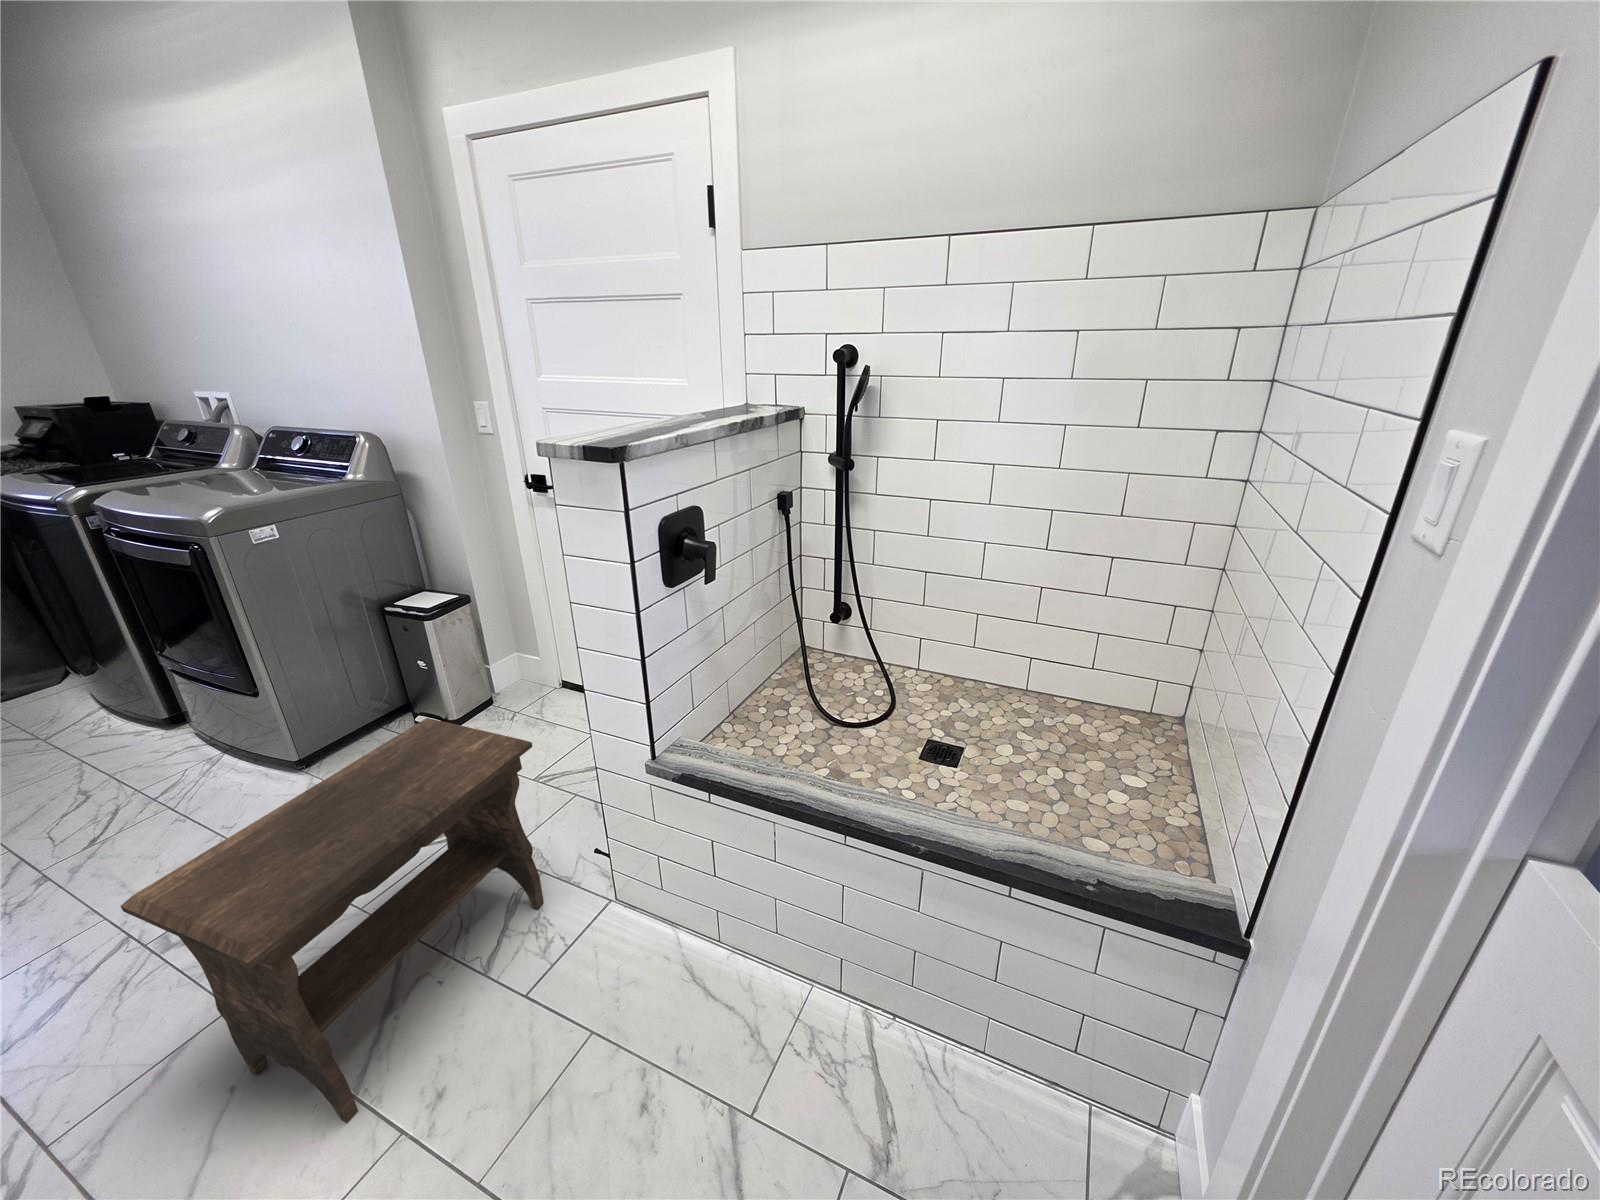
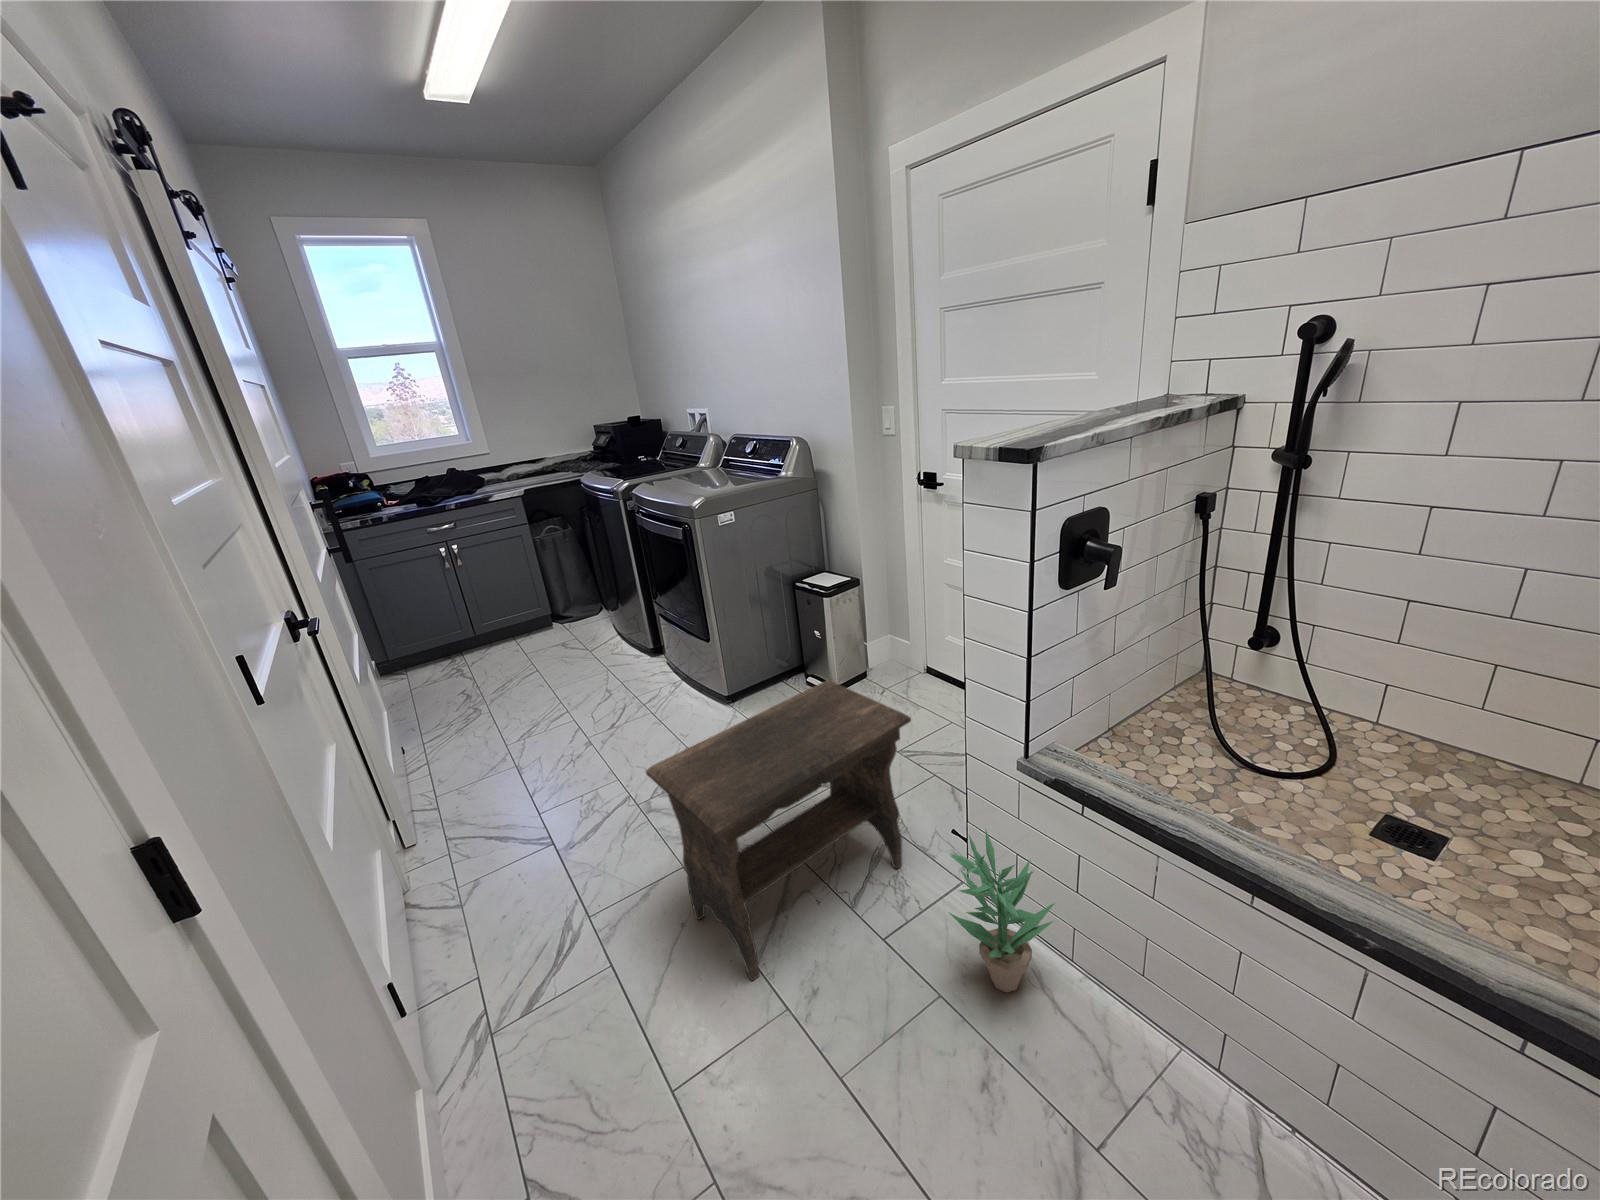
potted plant: none [582,842,698,999] -> present [949,829,1055,993]

